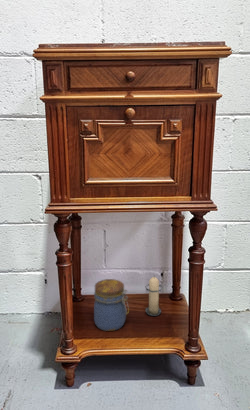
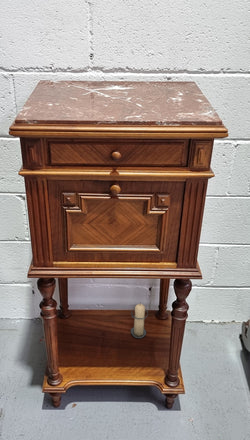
jar: present [94,279,128,331] -> none [80,307,114,357]

